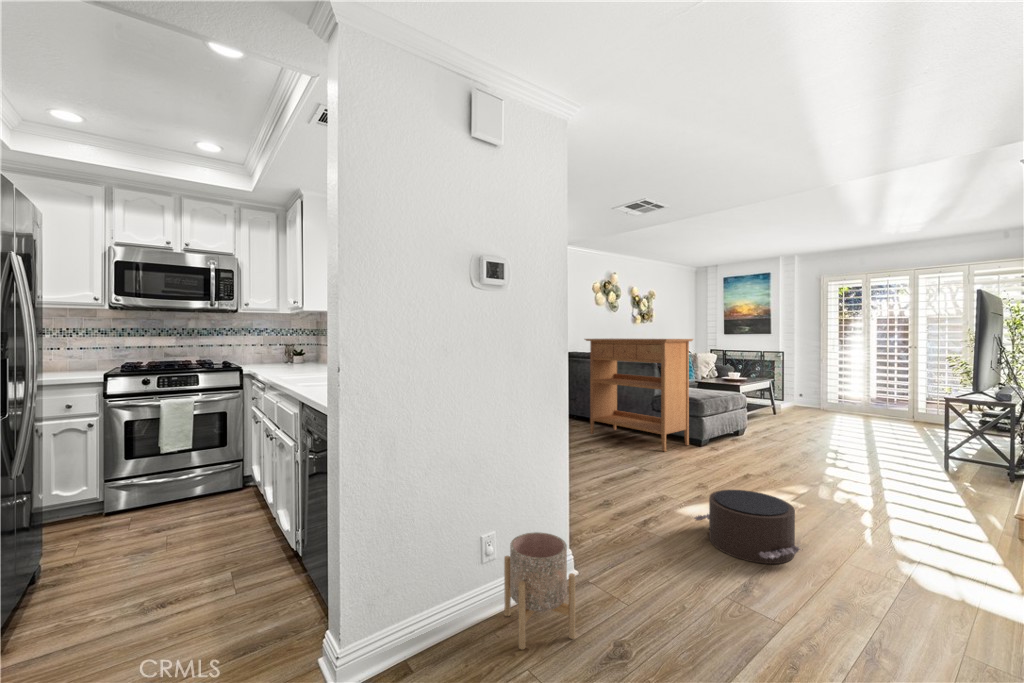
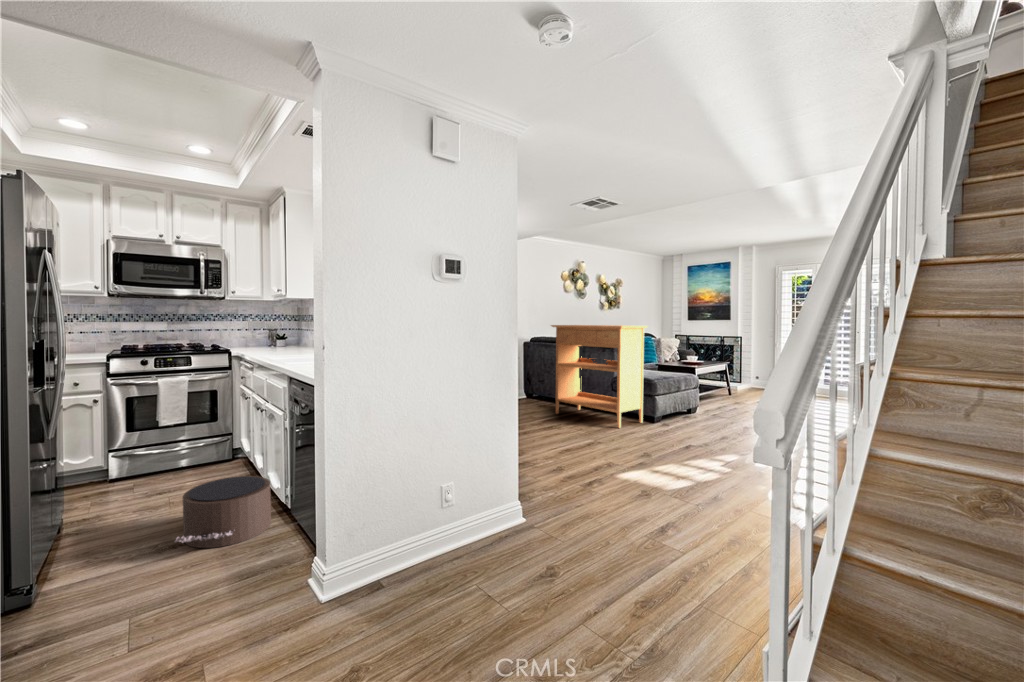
pouf: present [695,490,799,564] -> present [175,476,271,548]
planter: present [504,532,575,650] -> none [460,483,514,569]

